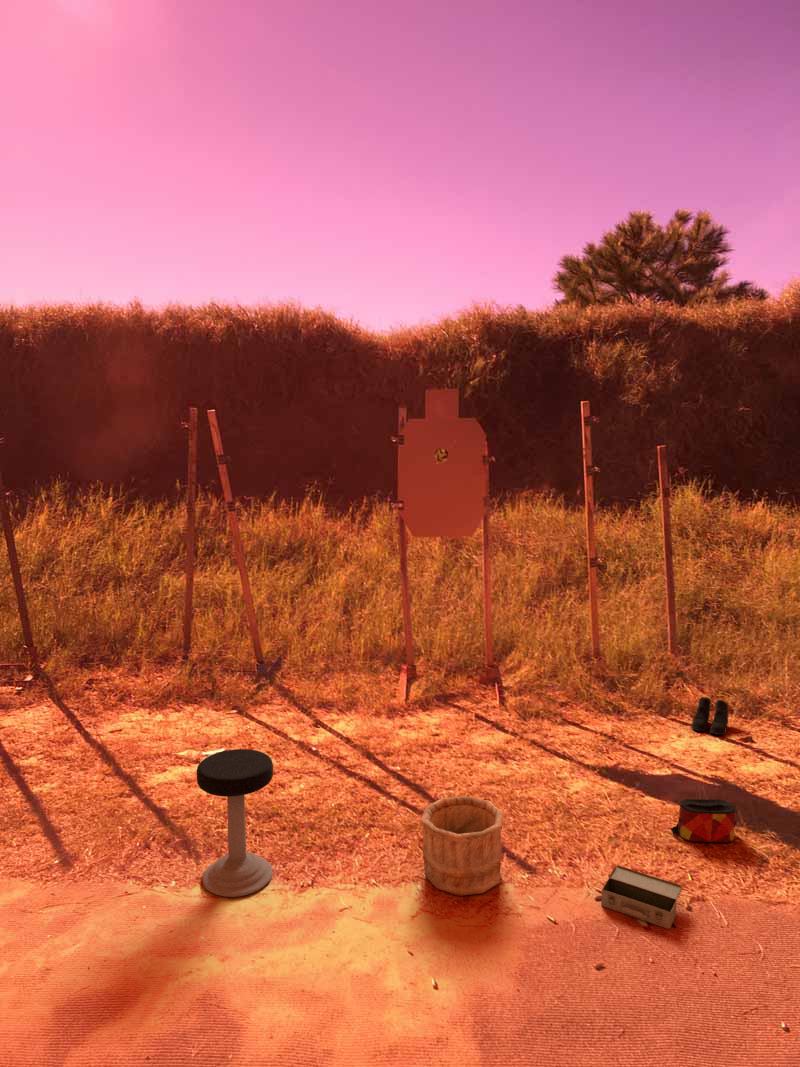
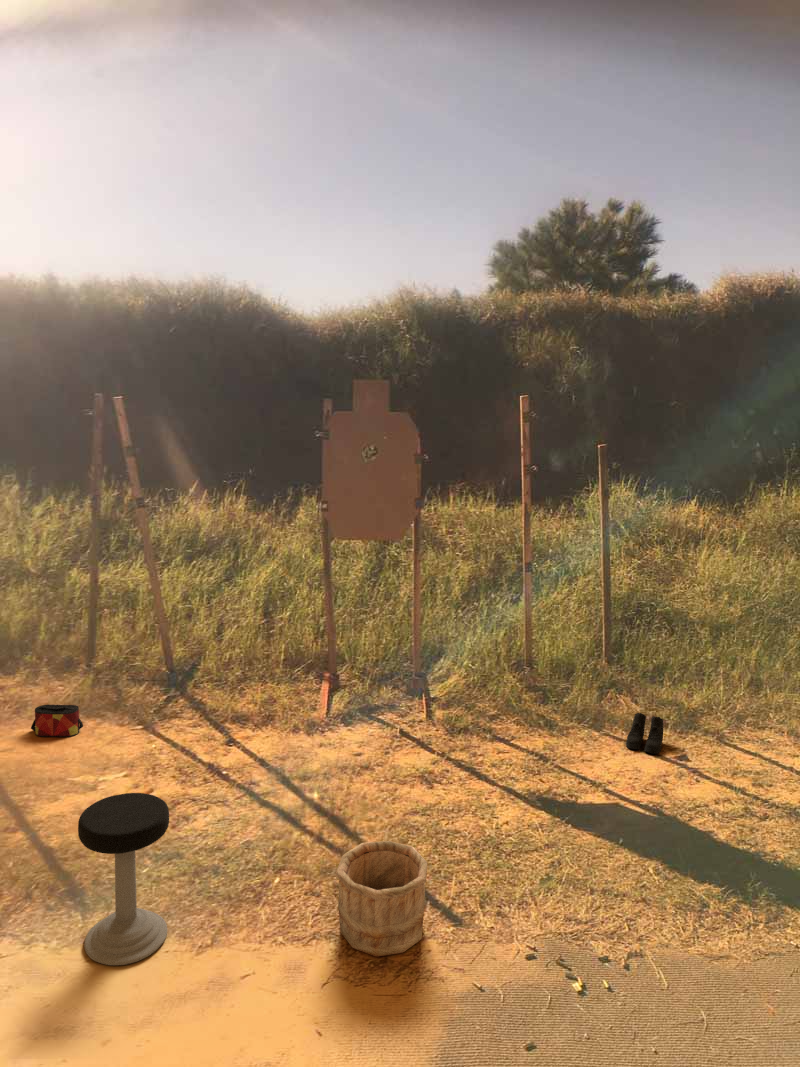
bag: present [671,799,736,843] -> present [31,704,83,737]
toolbox: present [601,866,682,929] -> none [531,917,617,992]

